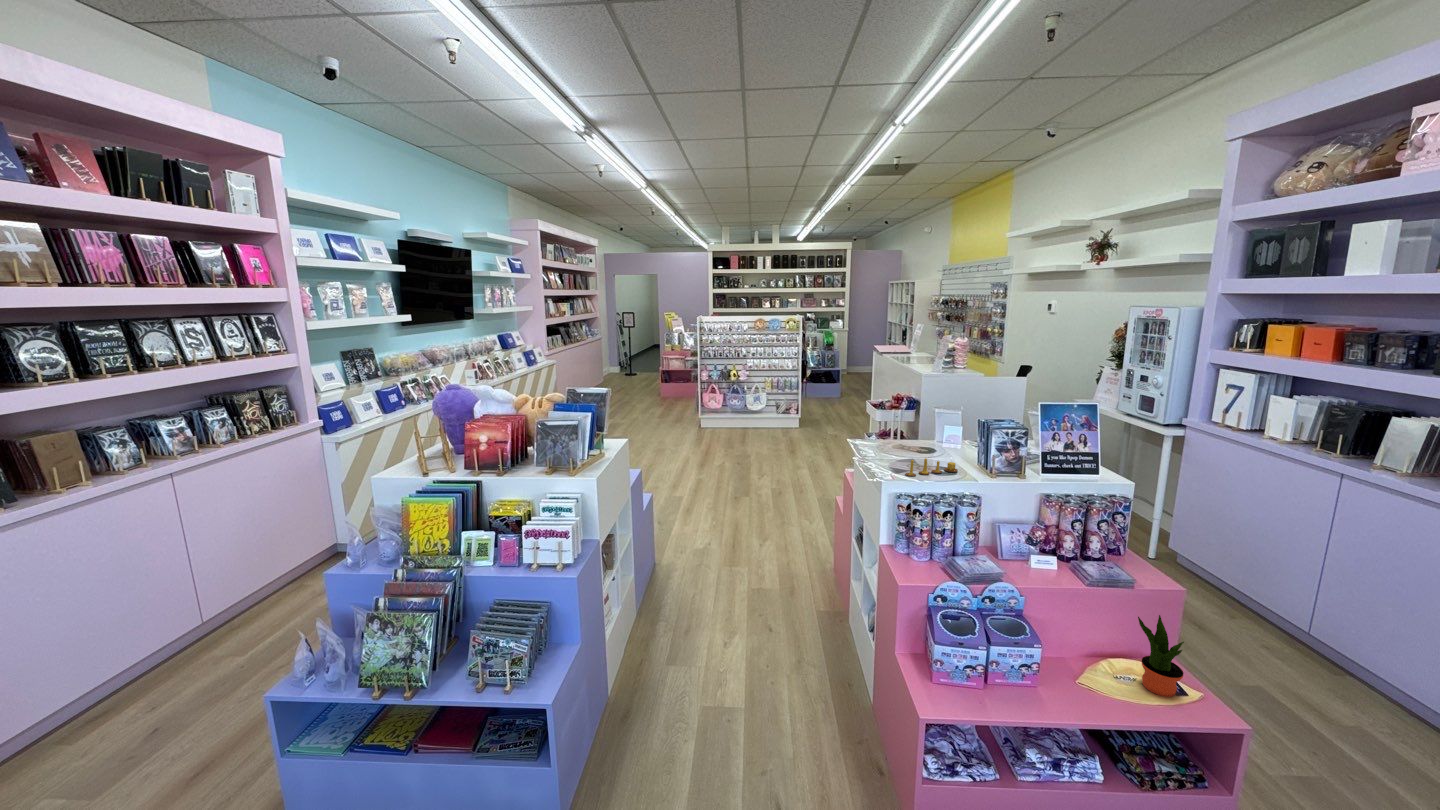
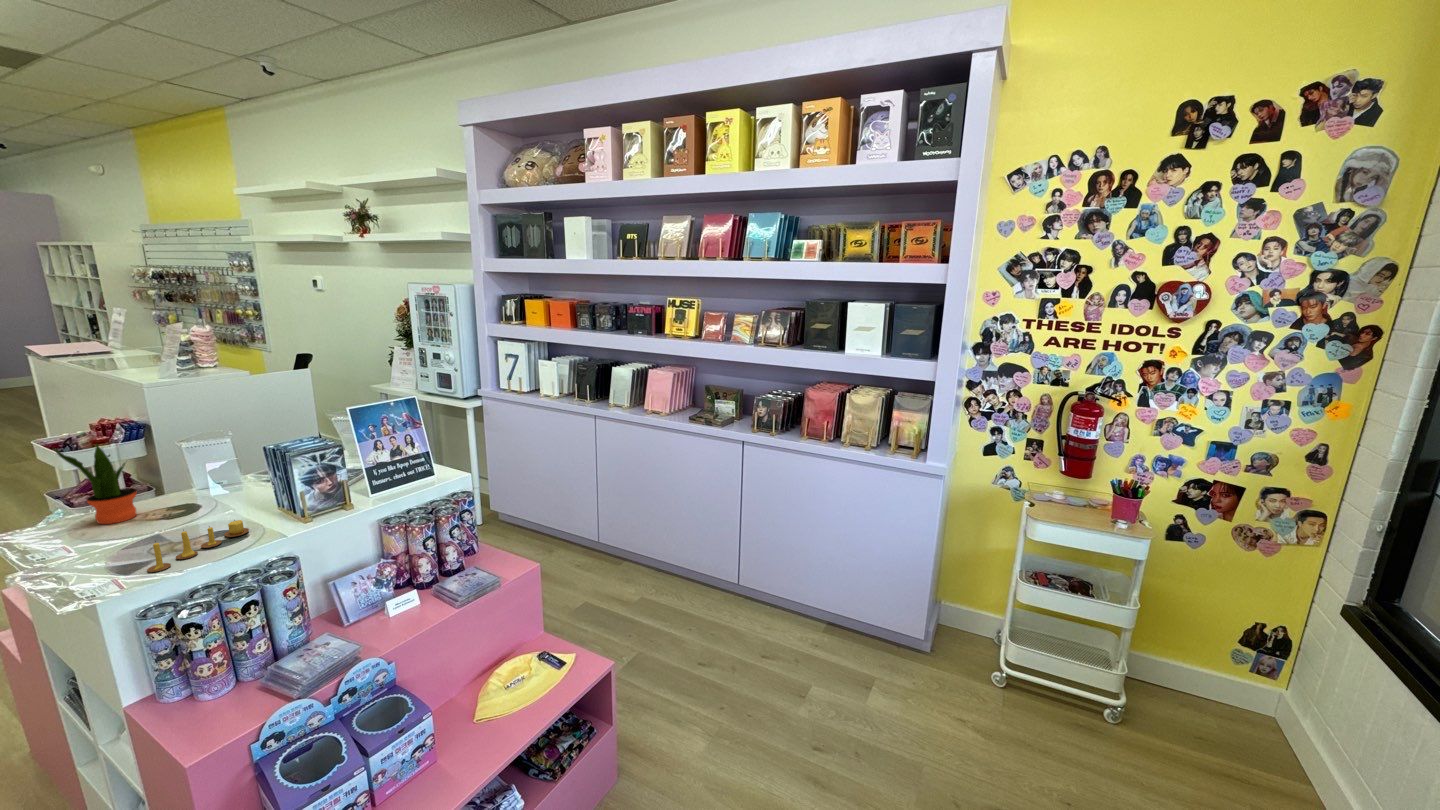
potted plant: present [1138,615,1184,697] -> present [54,444,137,524]

